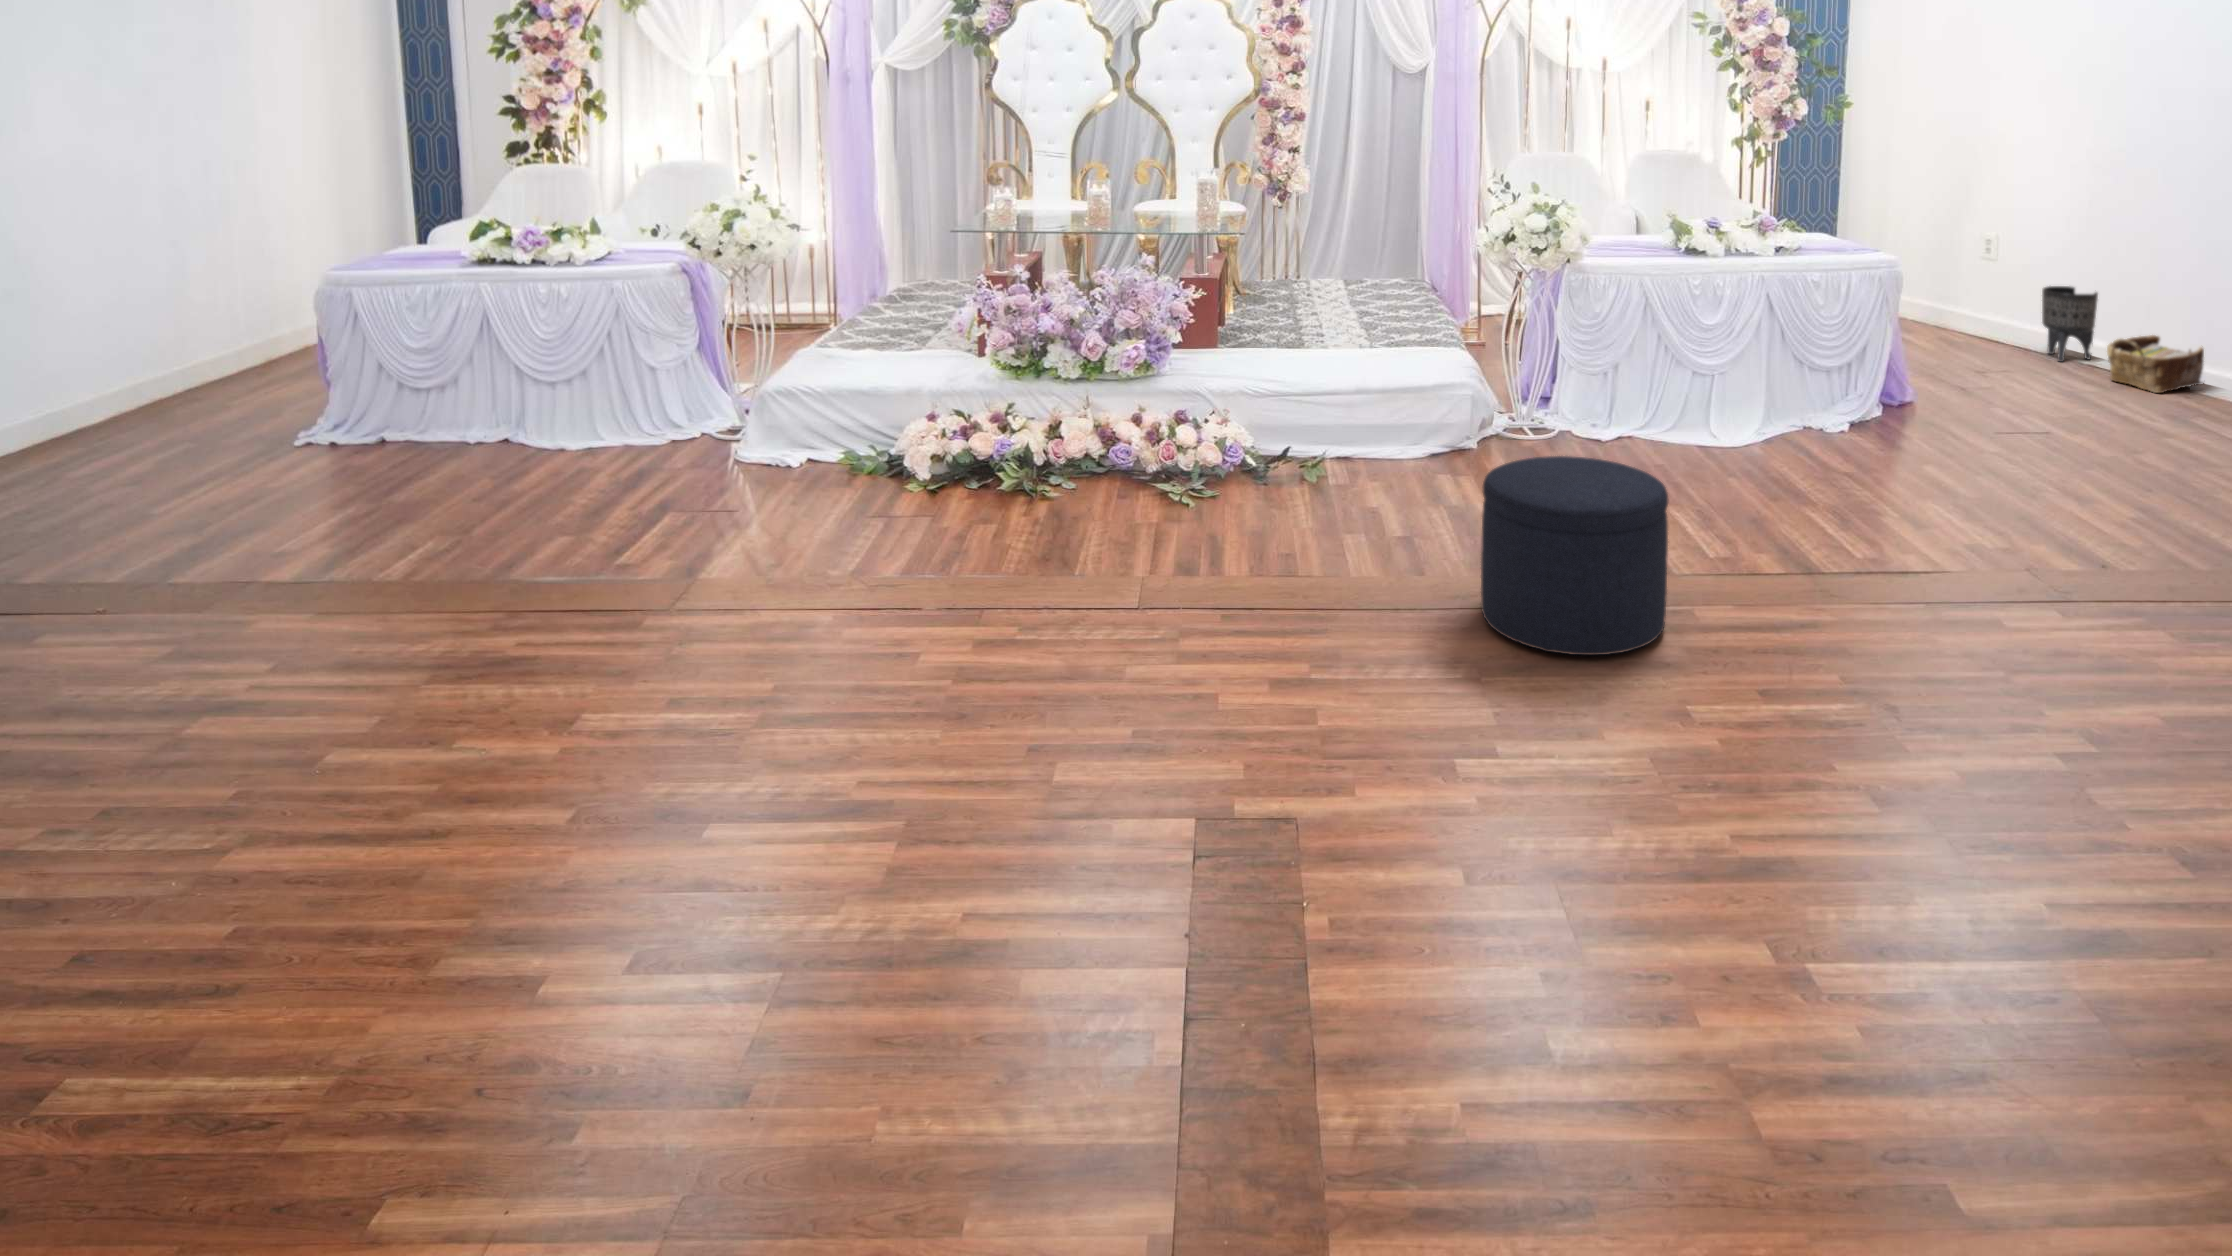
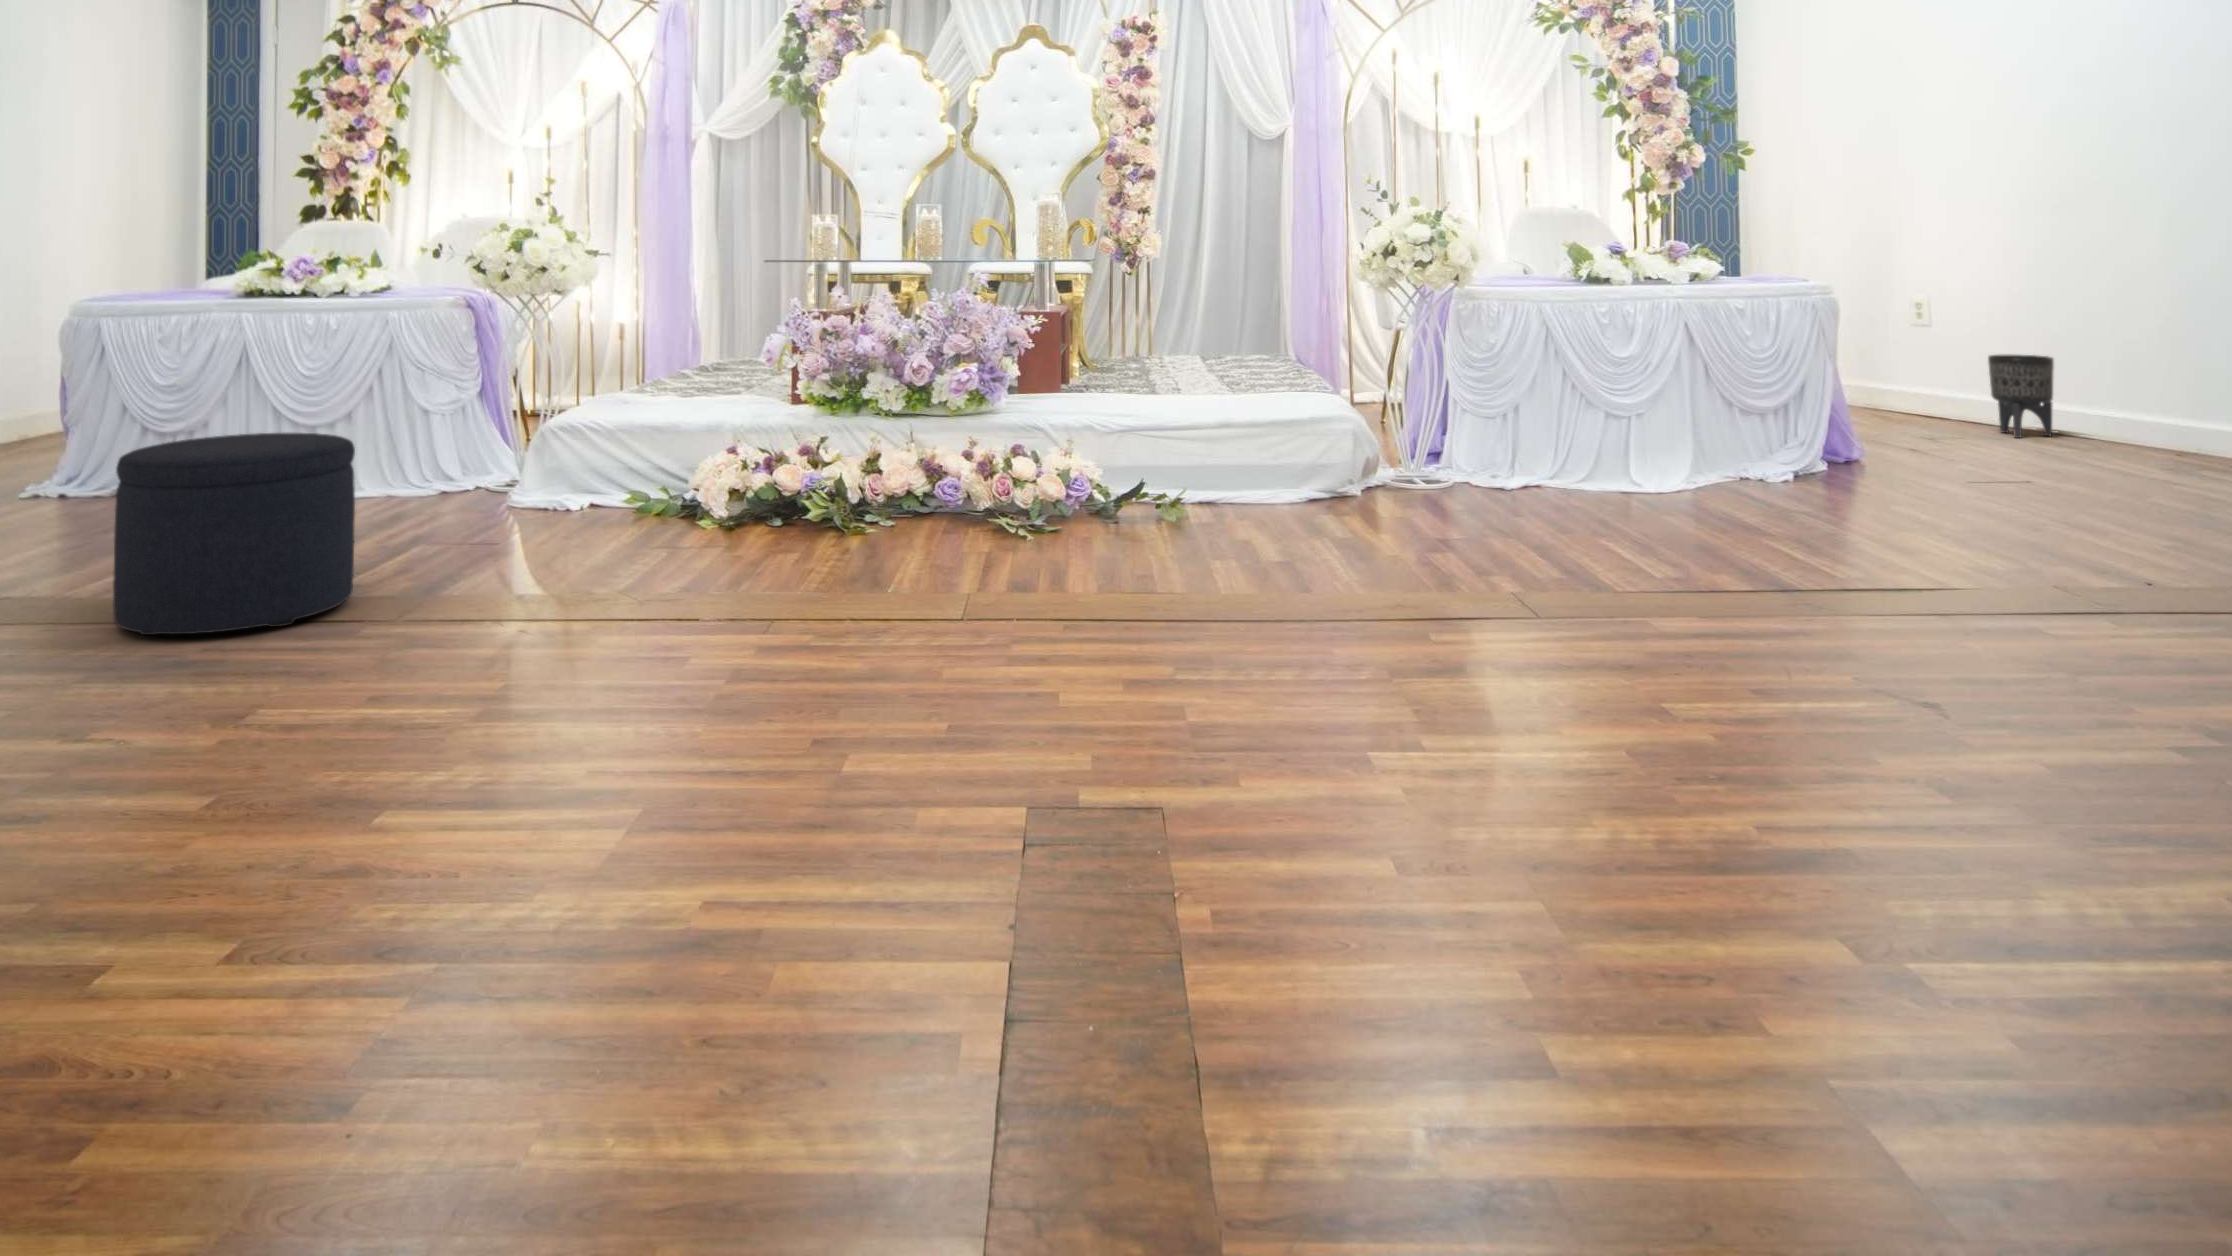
woven basket: present [2107,335,2204,393] -> none [2073,384,2192,459]
ottoman: present [1481,456,1668,655] -> present [113,433,355,635]

